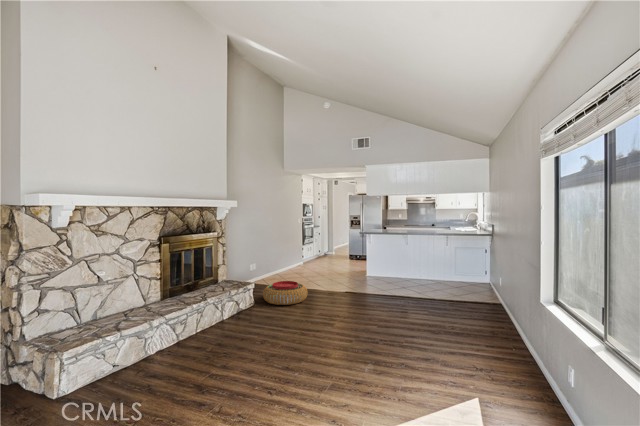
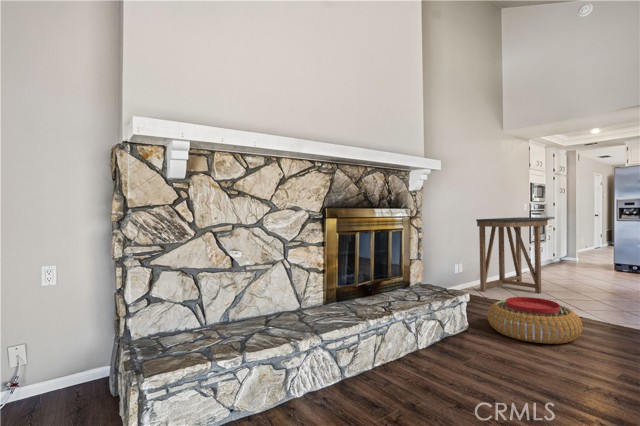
console table: none [261,230,303,281] -> present [476,217,549,293]

